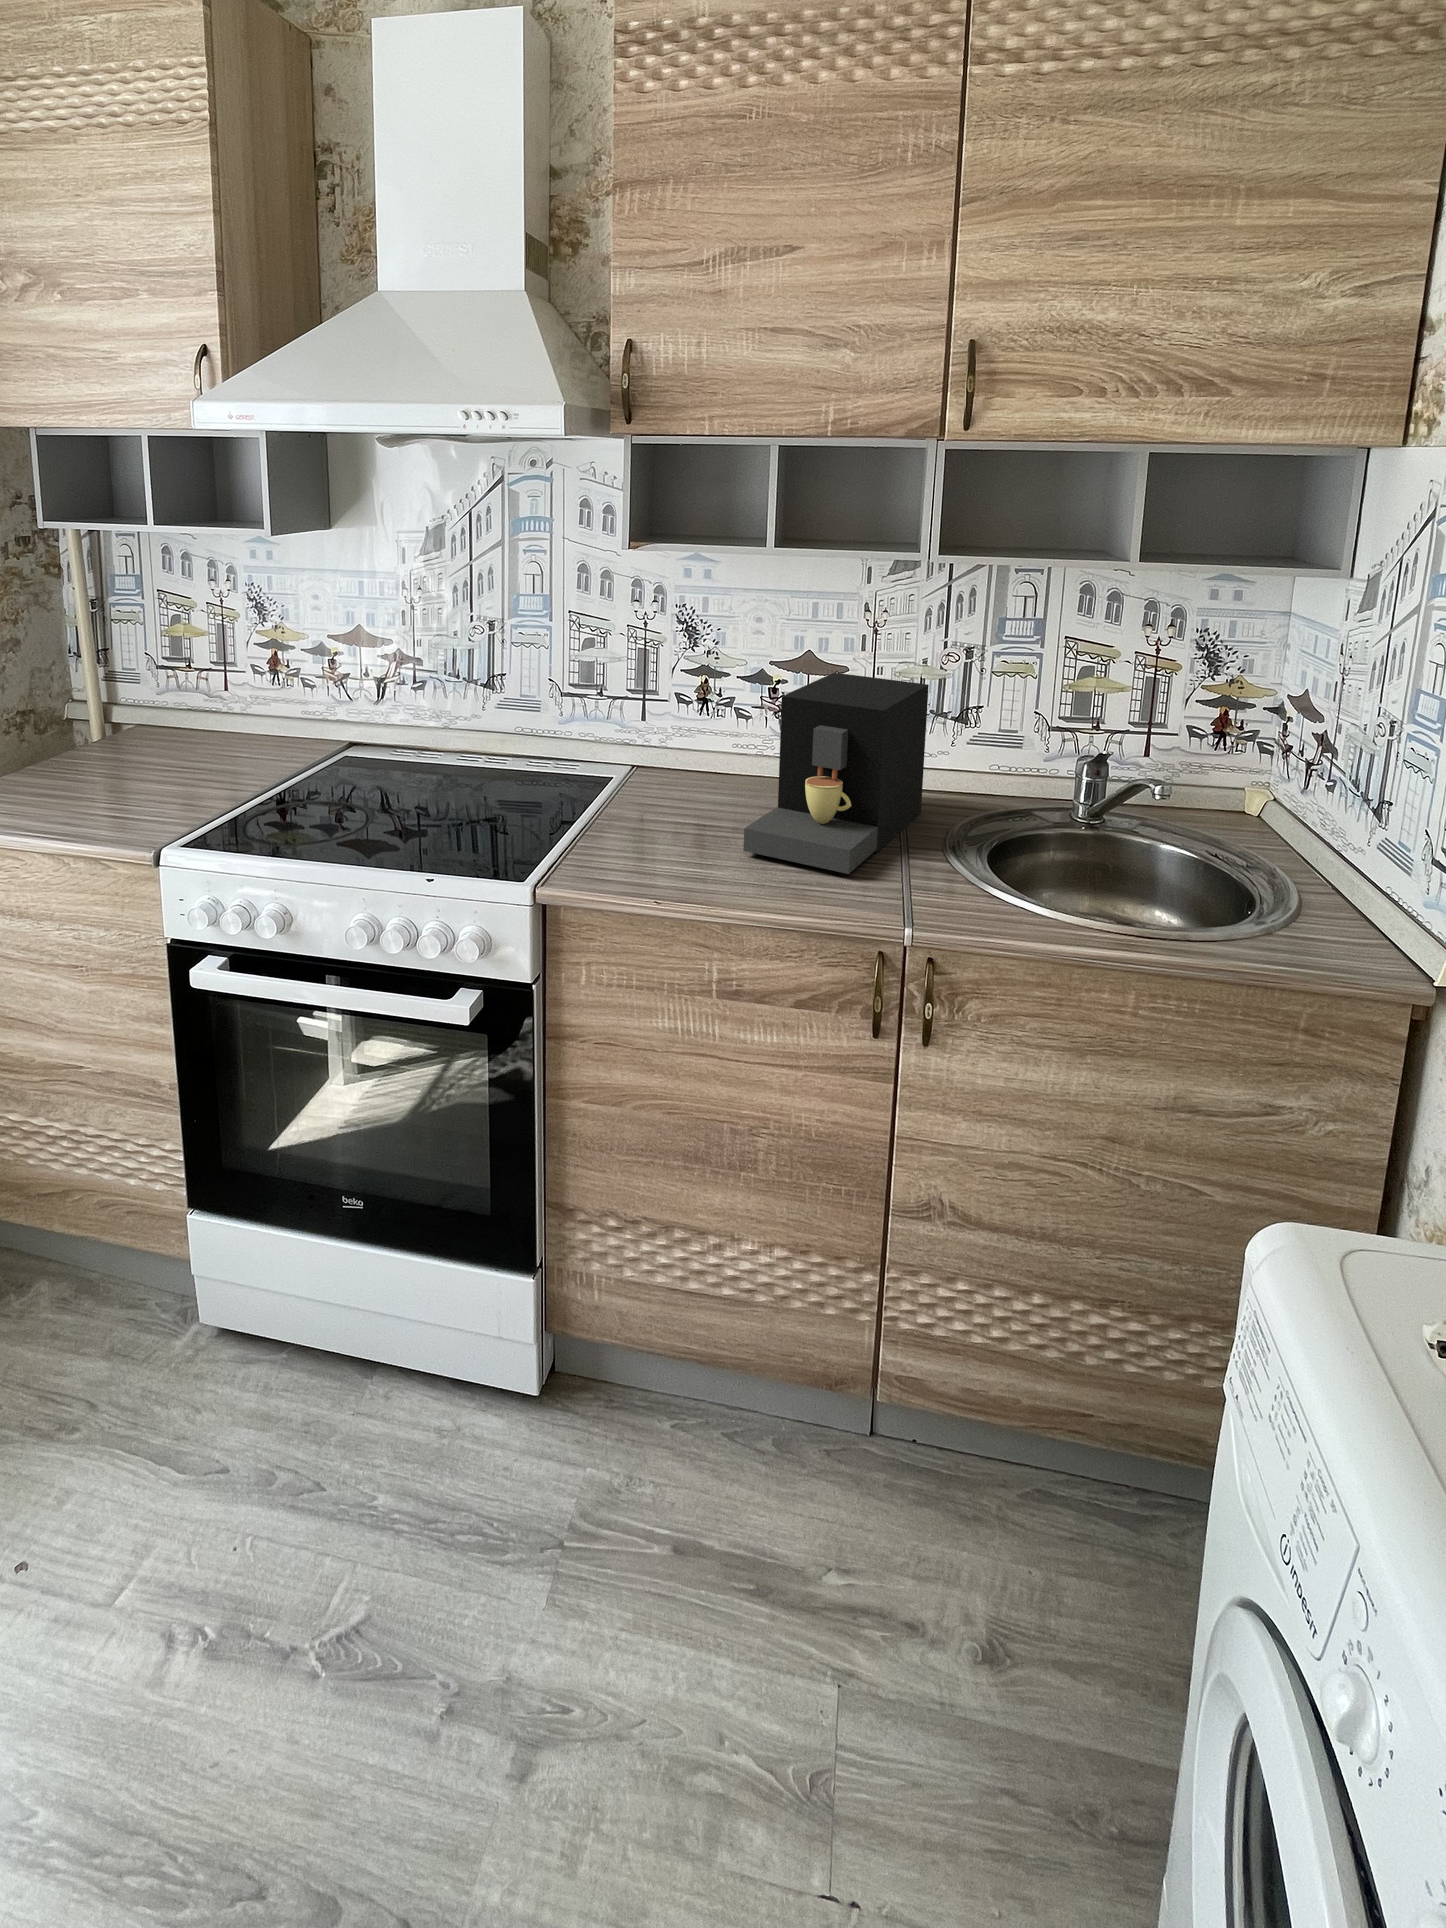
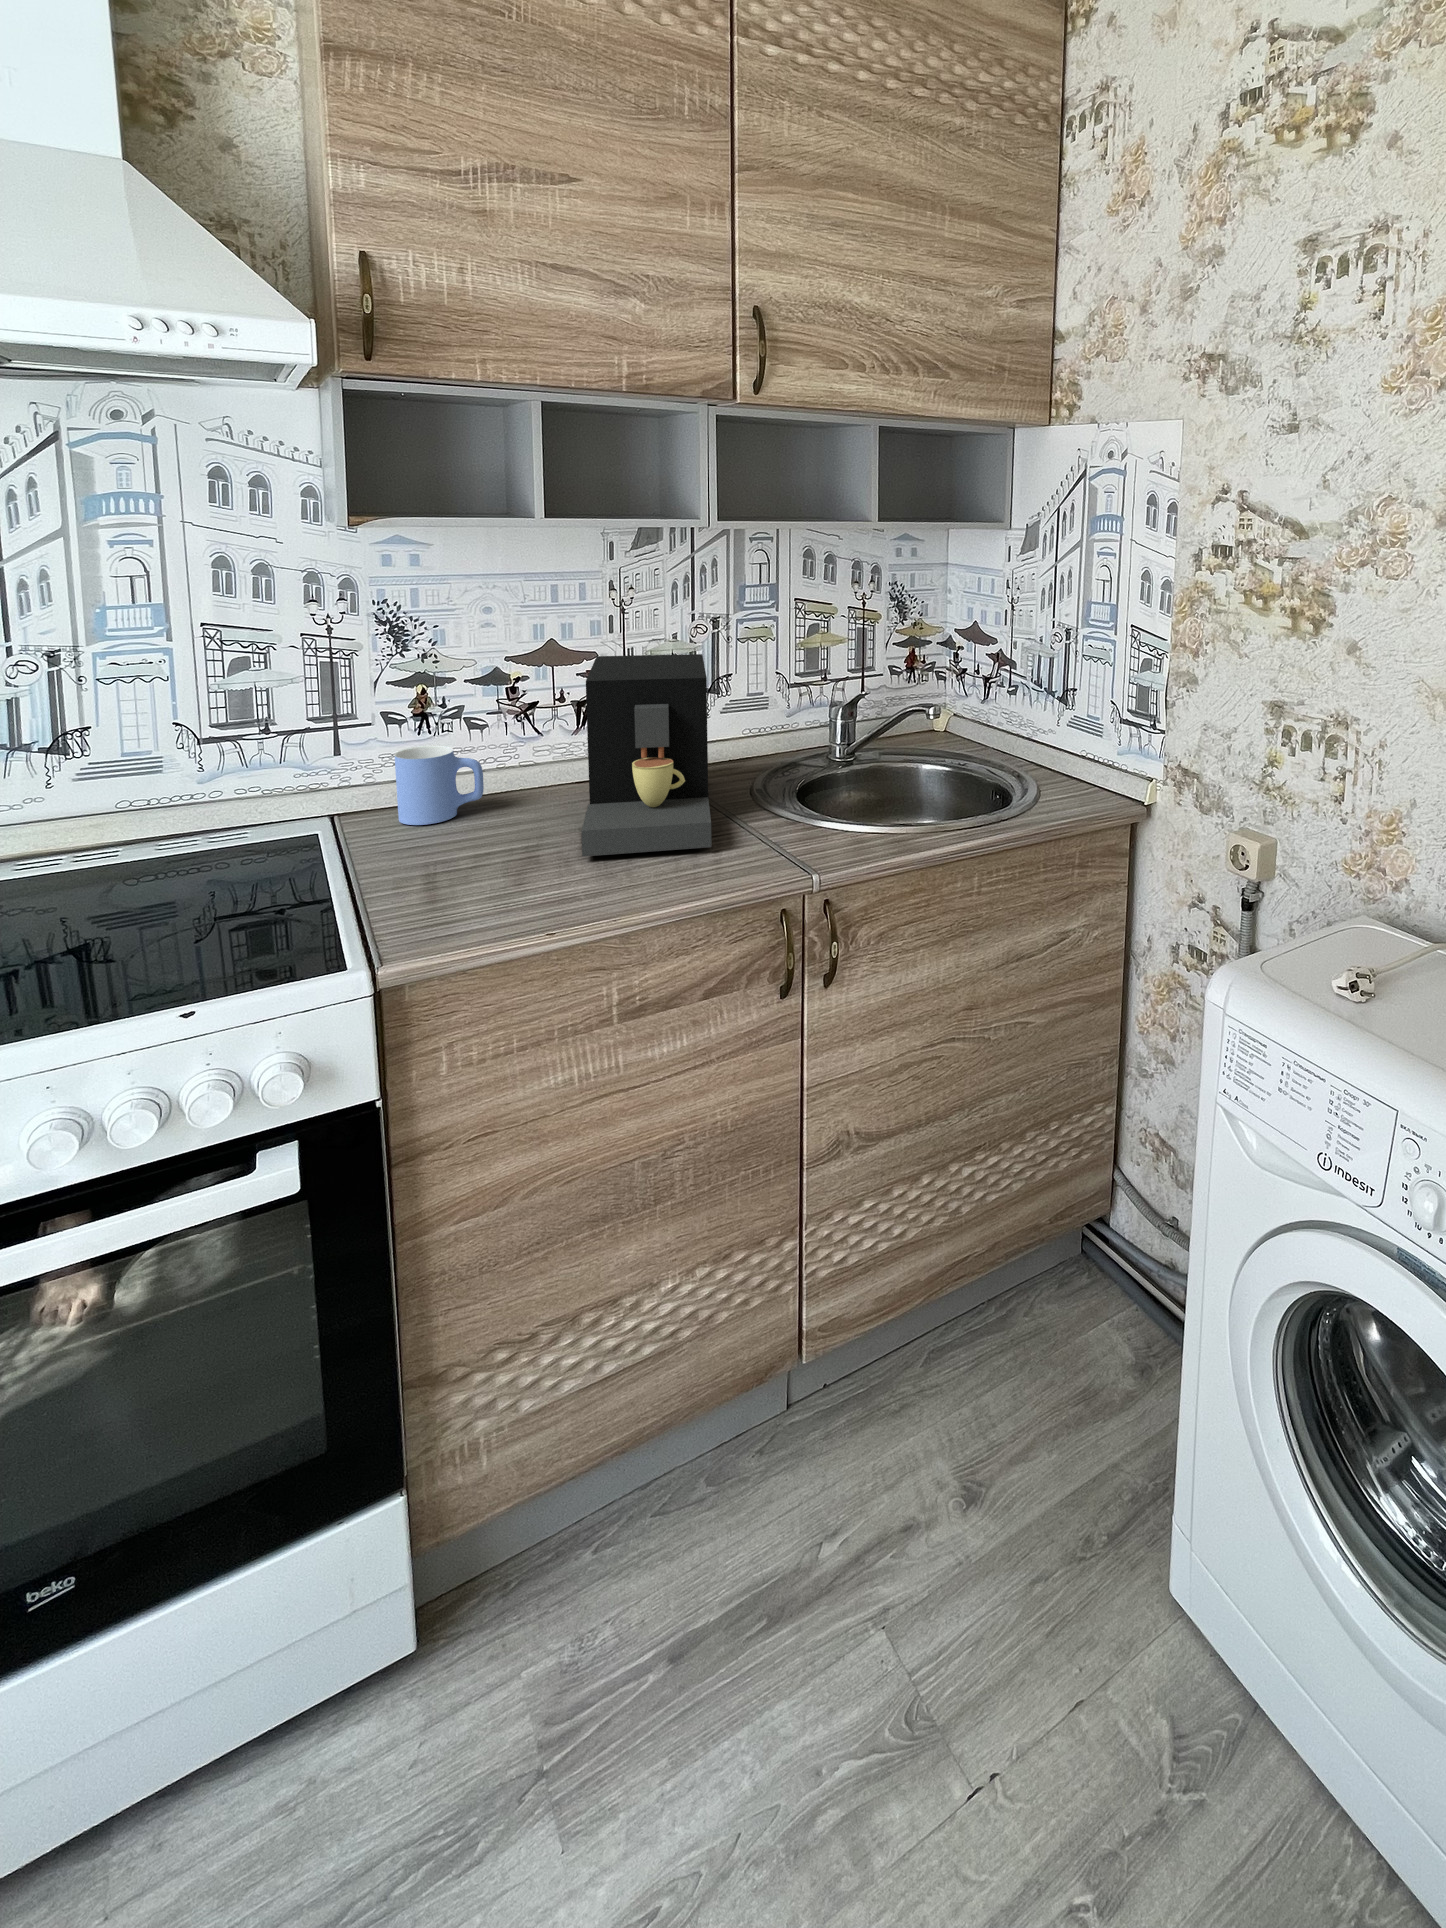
mug: none [662,728,725,794] -> present [395,746,484,825]

